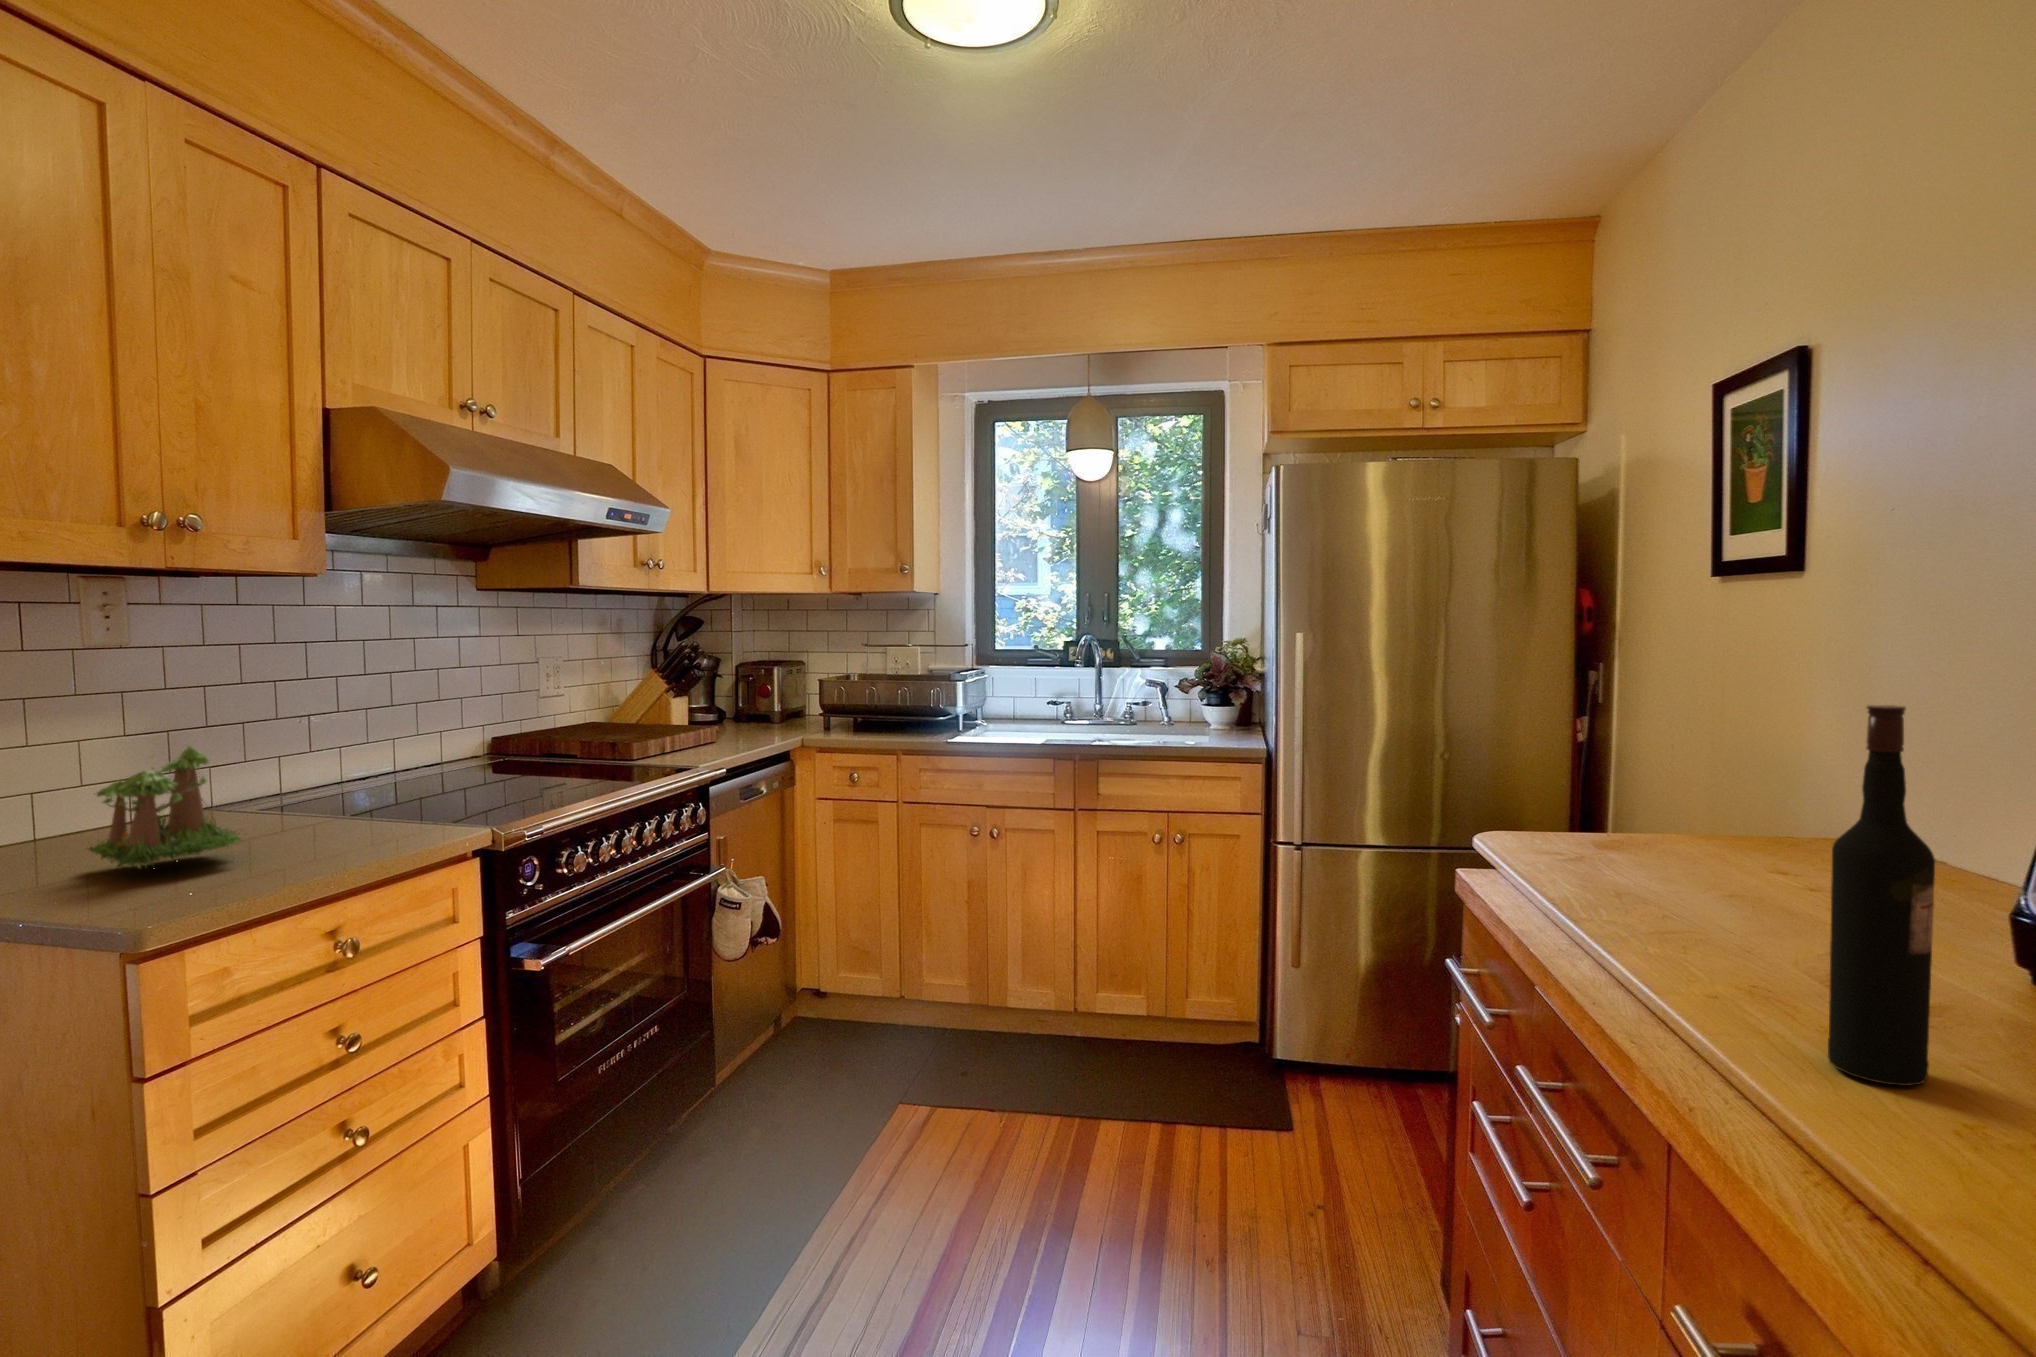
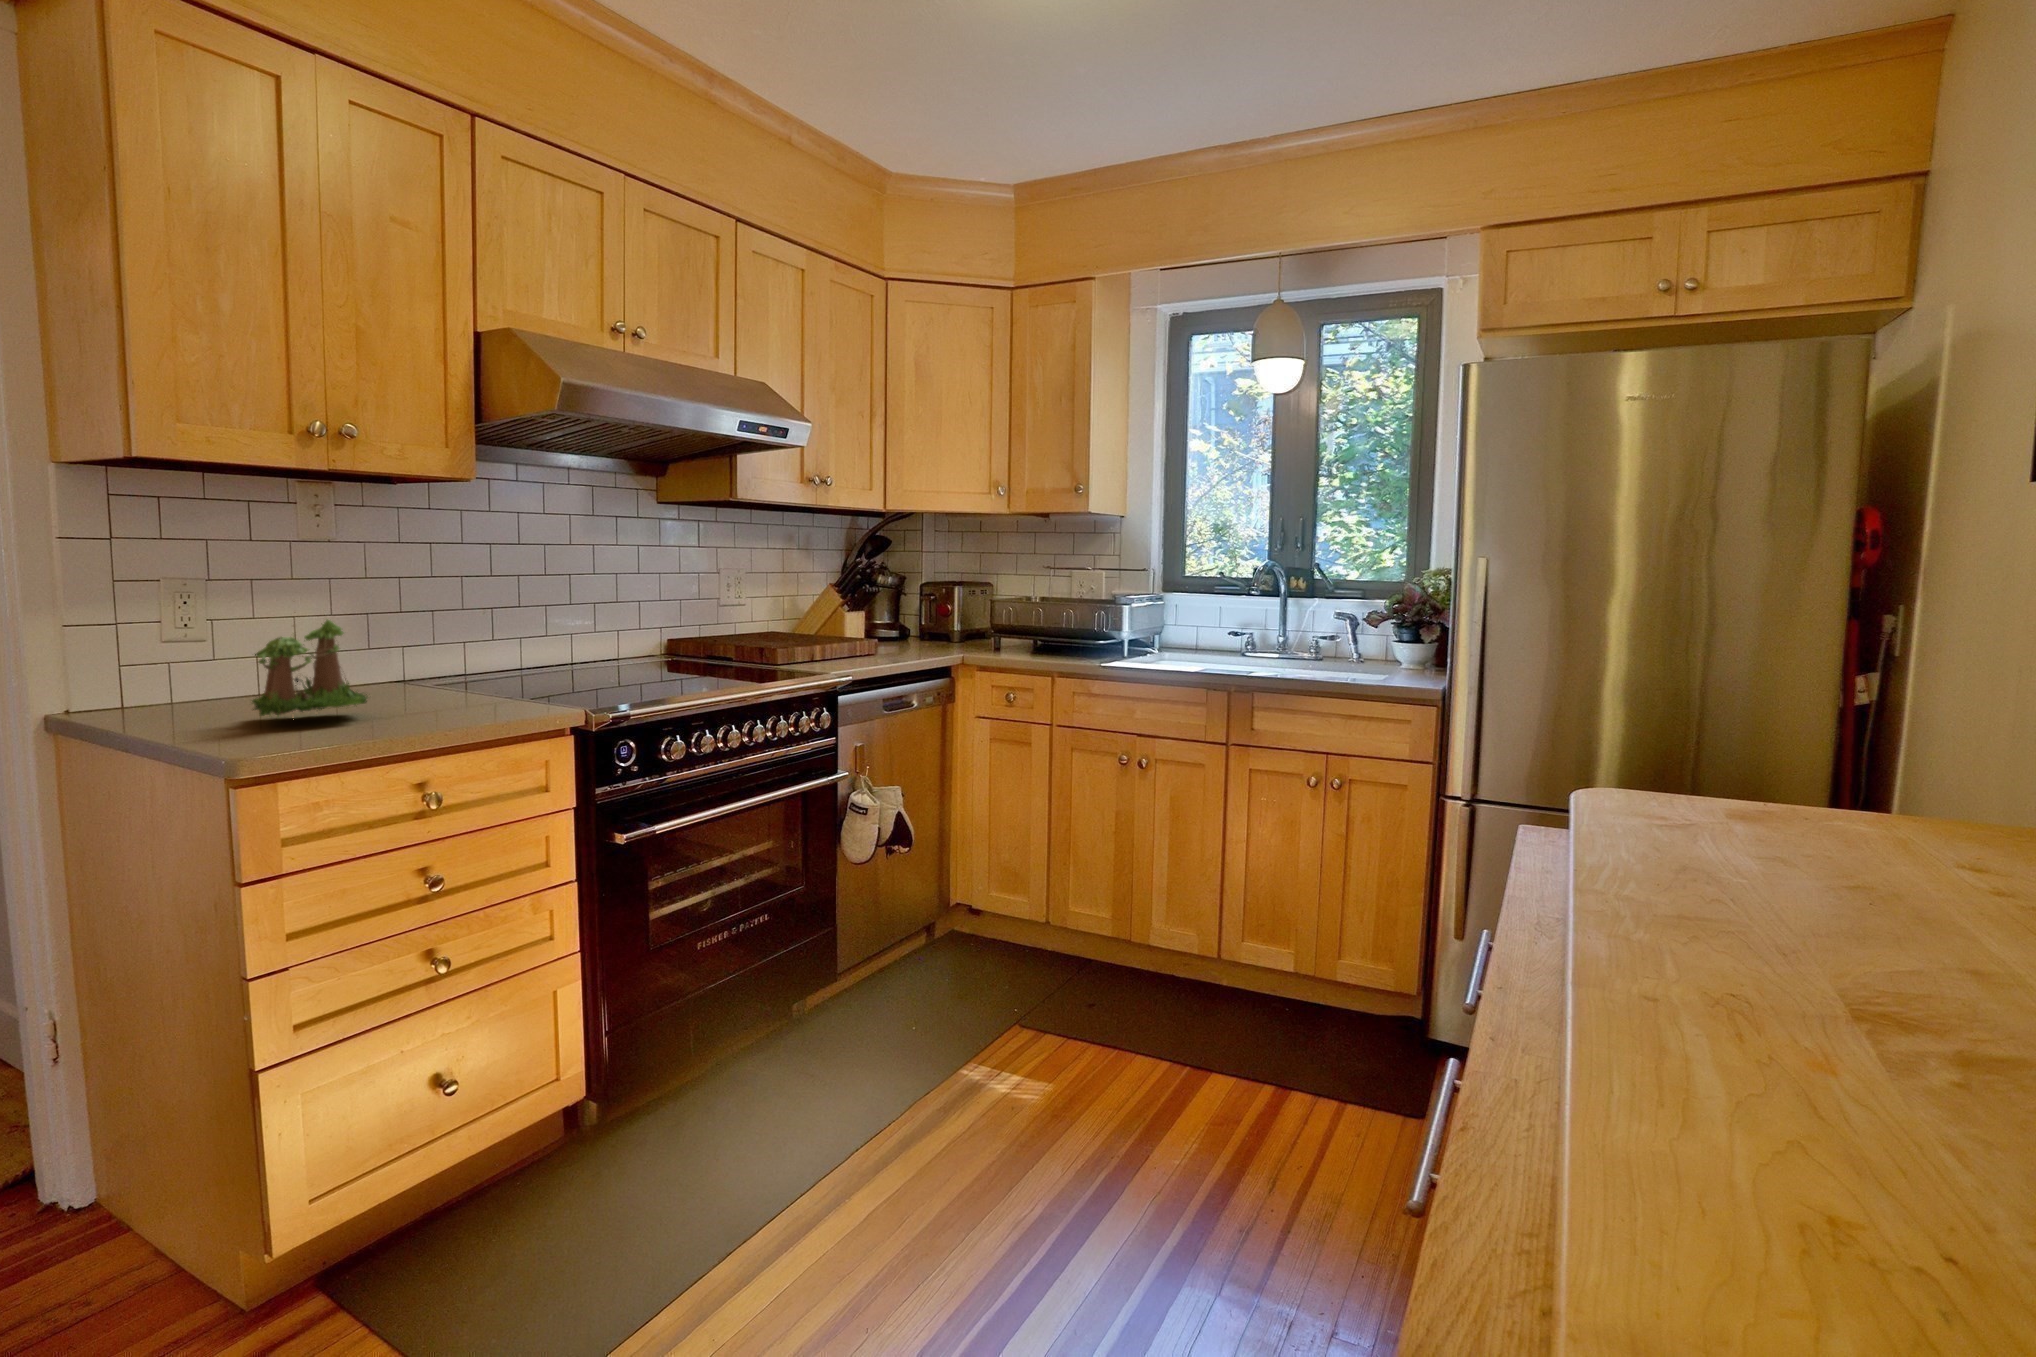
wine bottle: present [1828,705,1935,1086] -> none [1694,579,1855,1127]

